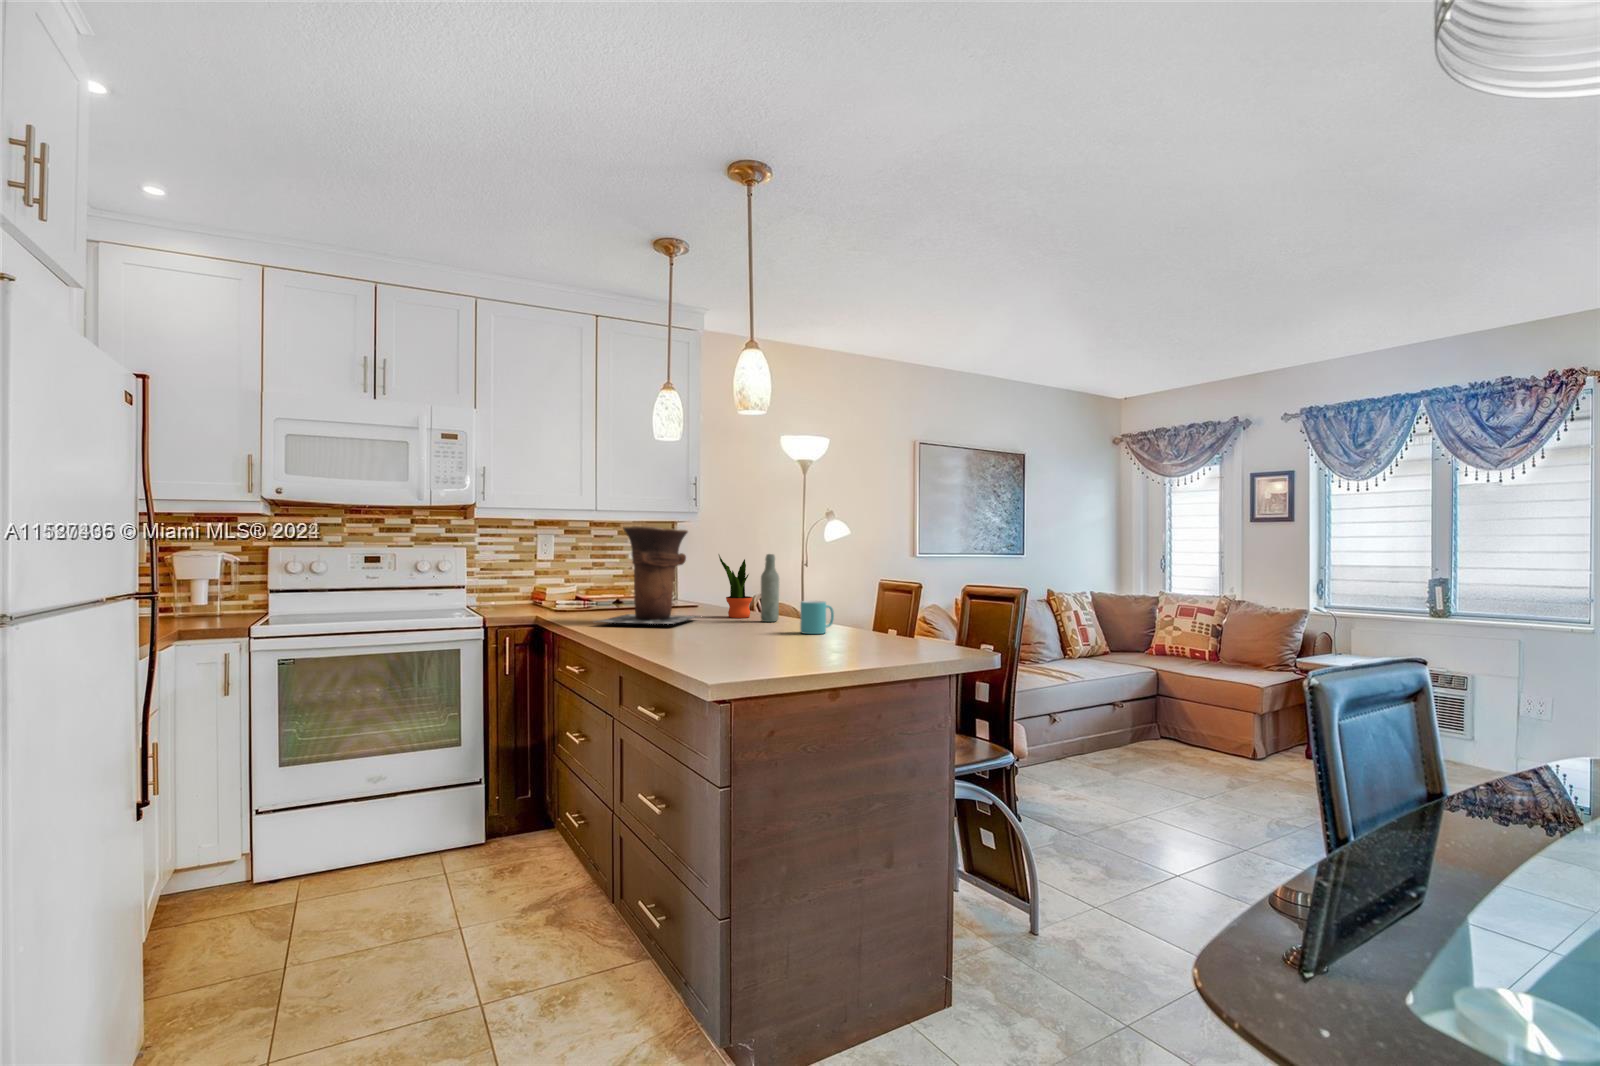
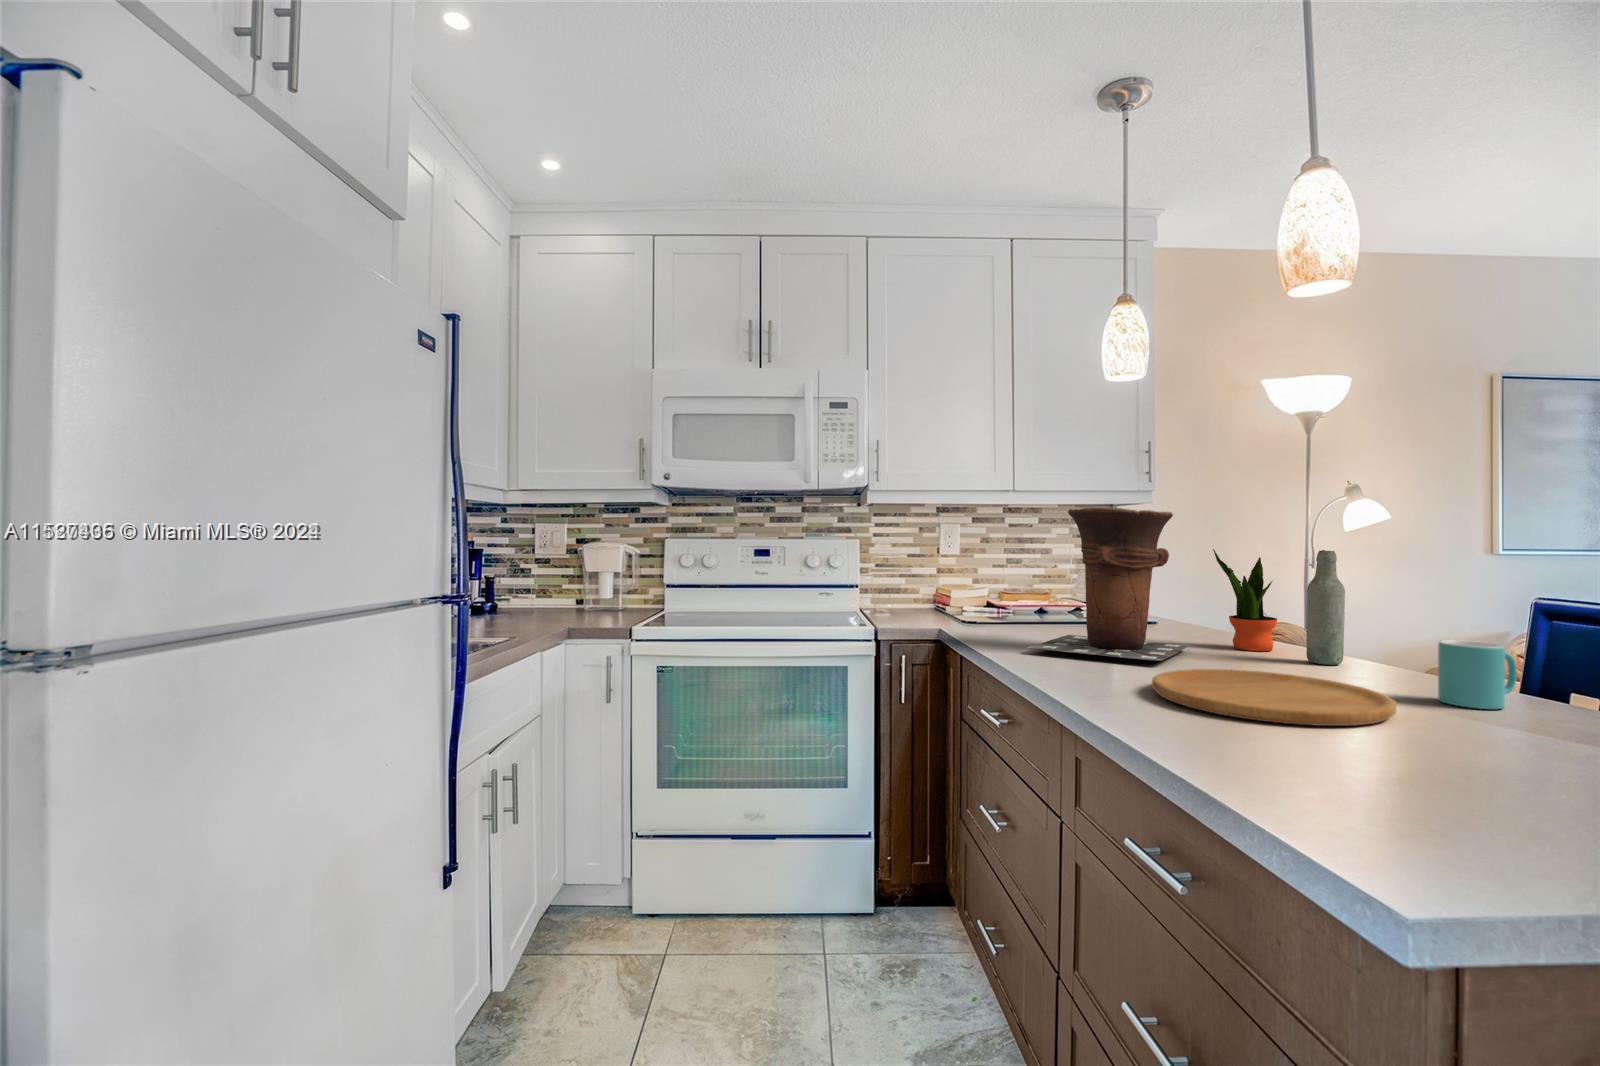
cutting board: none [657,625,772,645] -> present [1152,669,1396,726]

